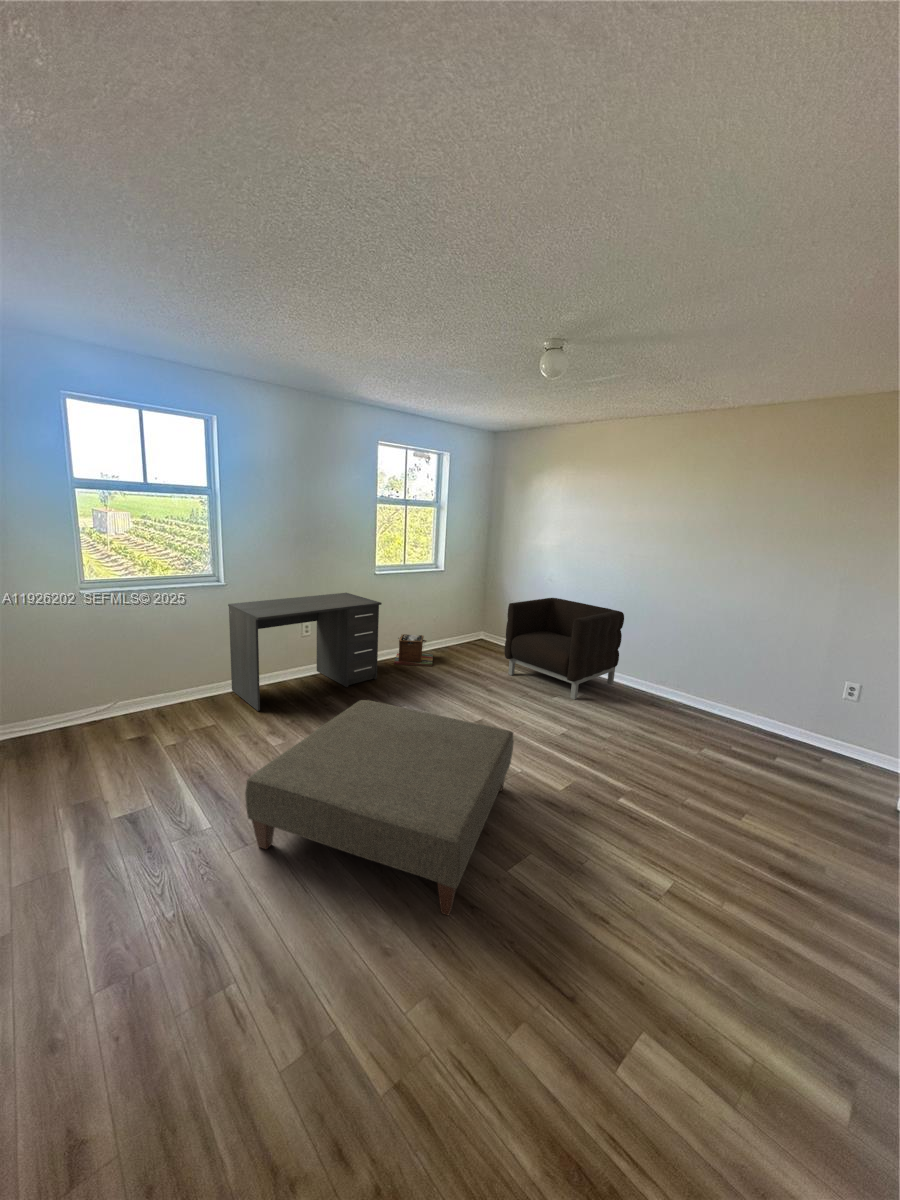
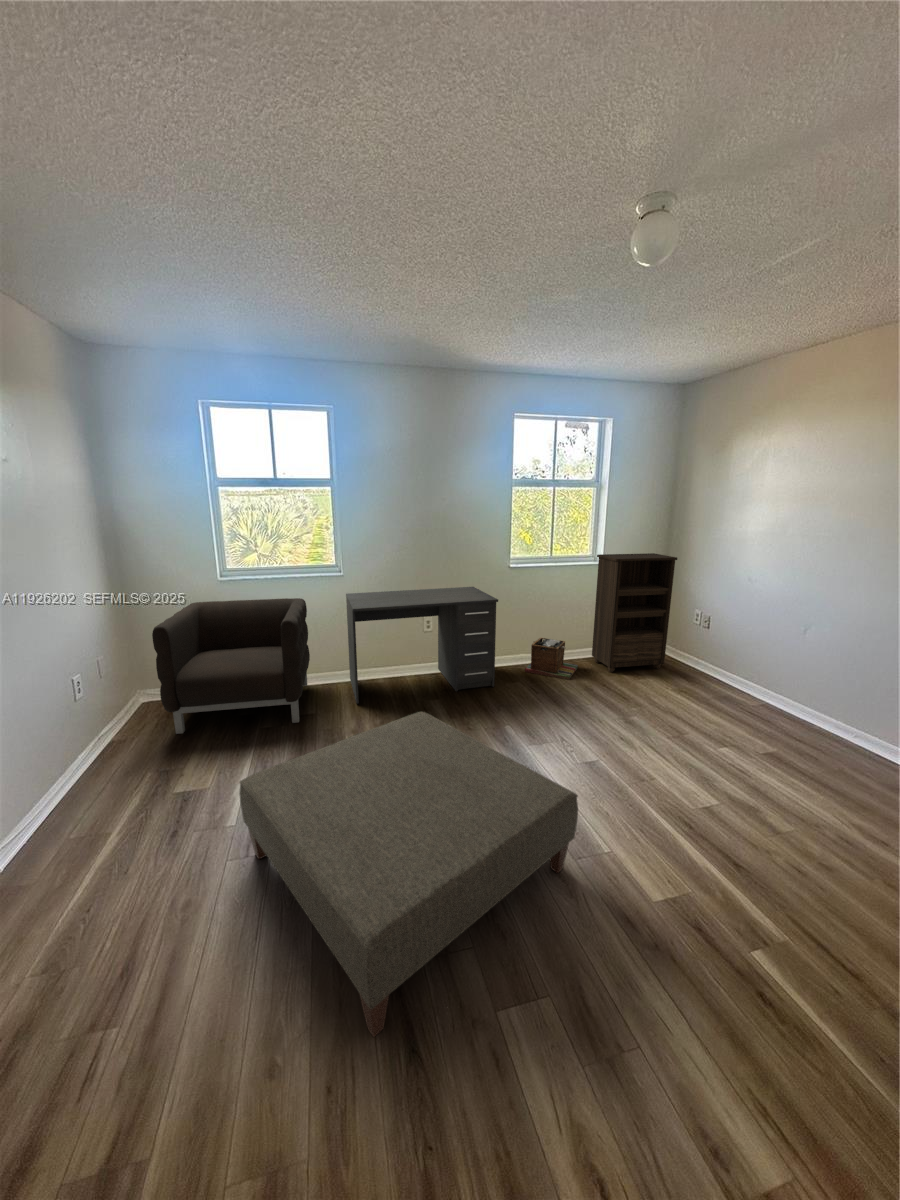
bookshelf: none [440,562,500,657] -> present [592,553,677,672]
armchair: present [504,598,624,700] -> present [152,598,310,734]

